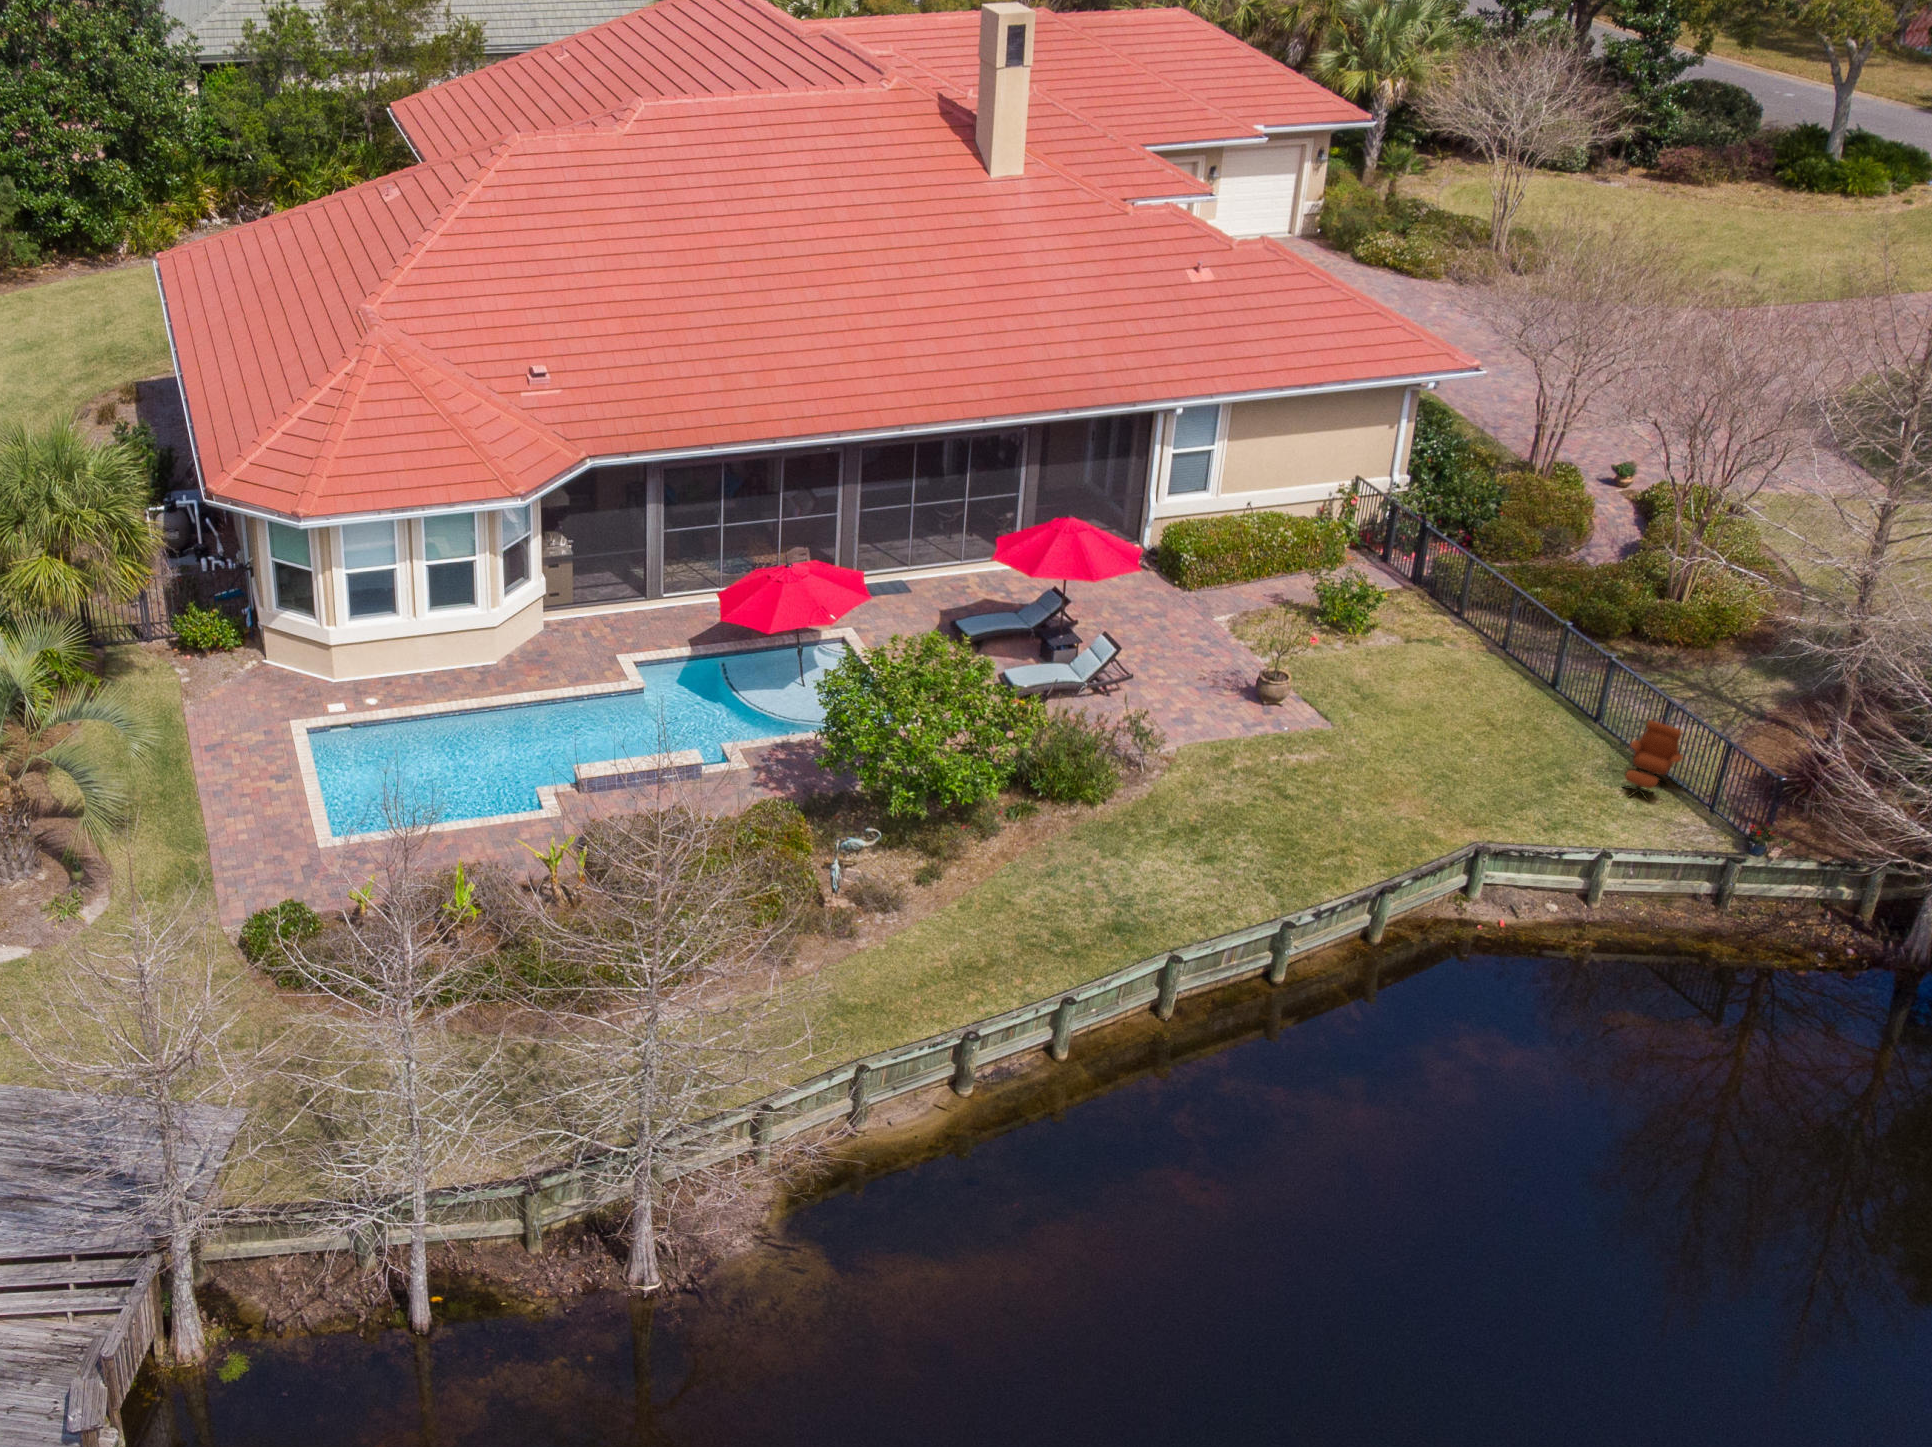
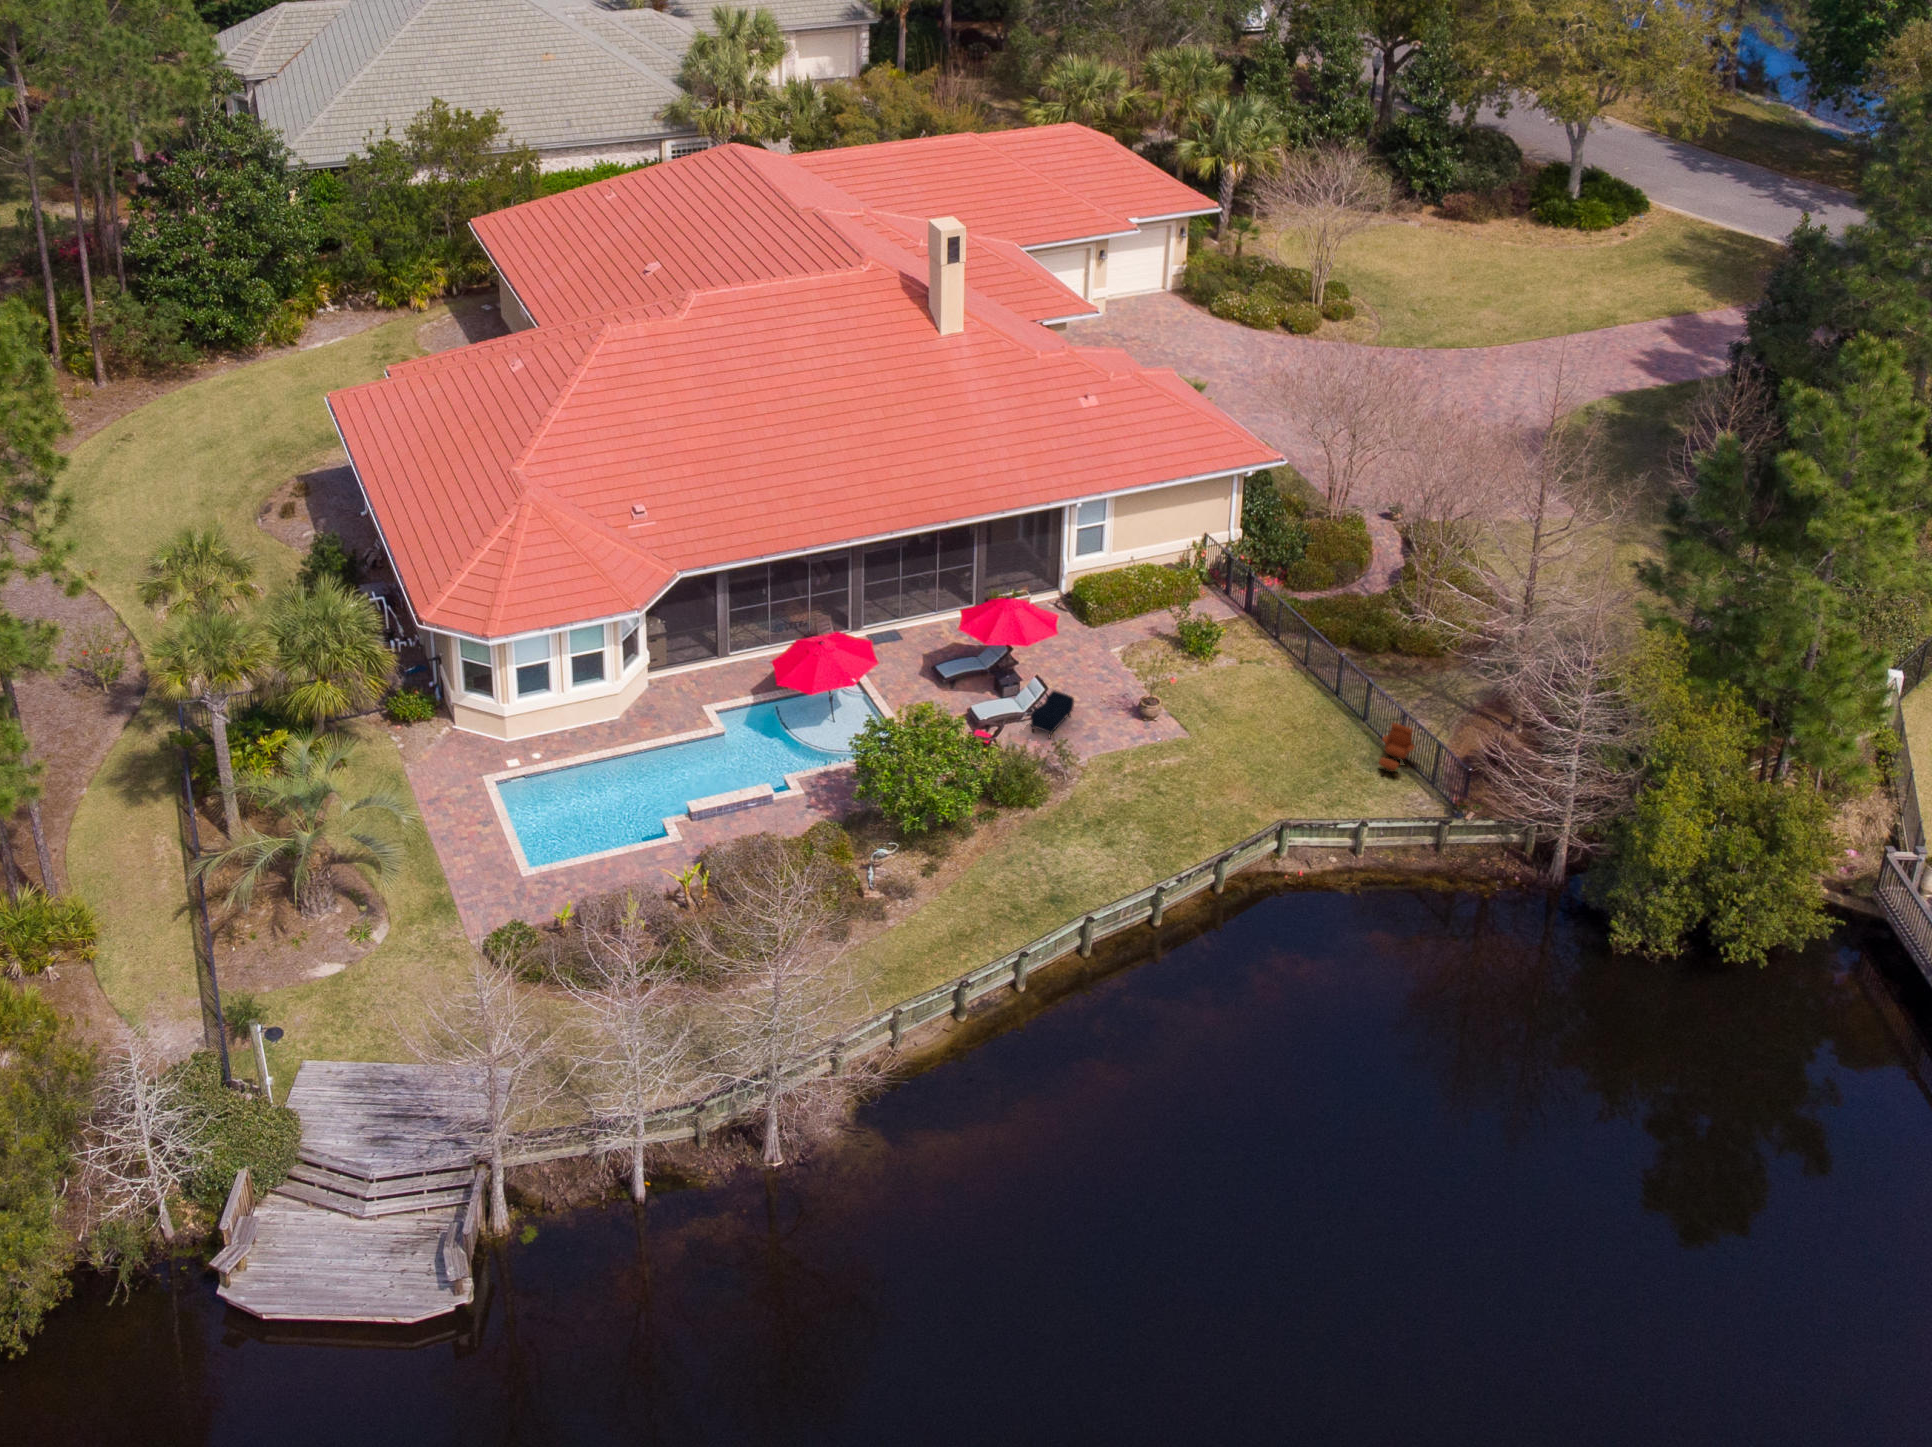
bench: none [1091,657,1157,722] -> present [1031,691,1074,737]

